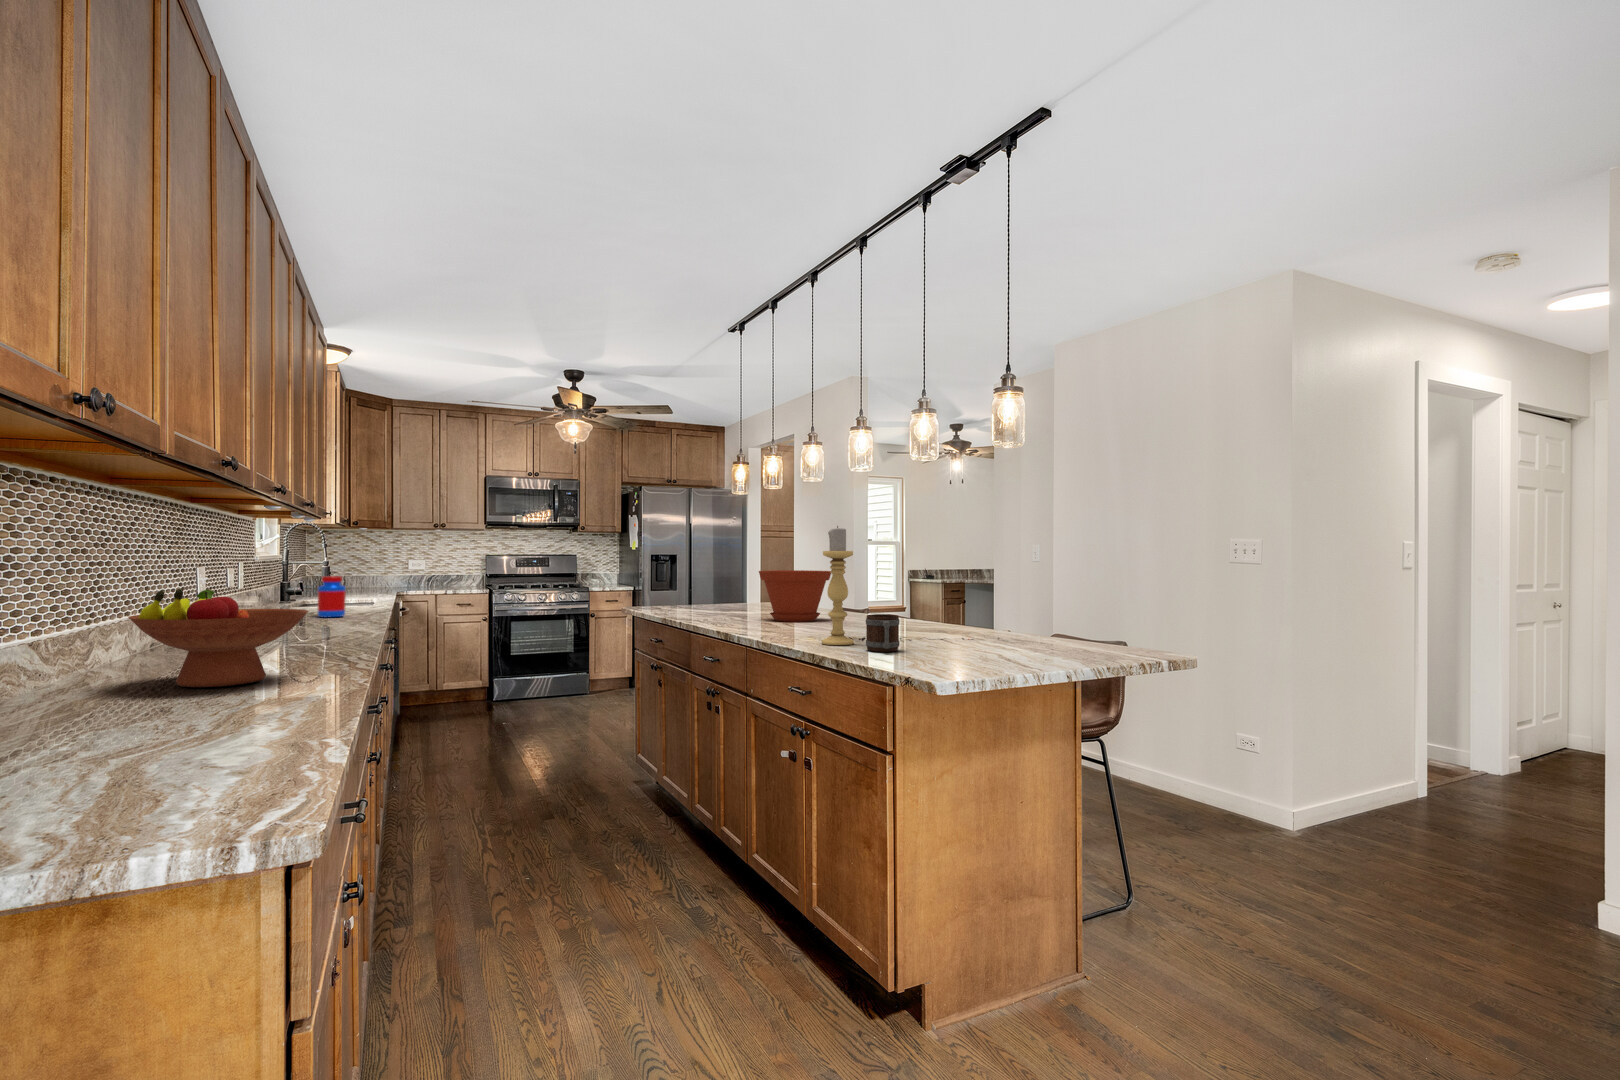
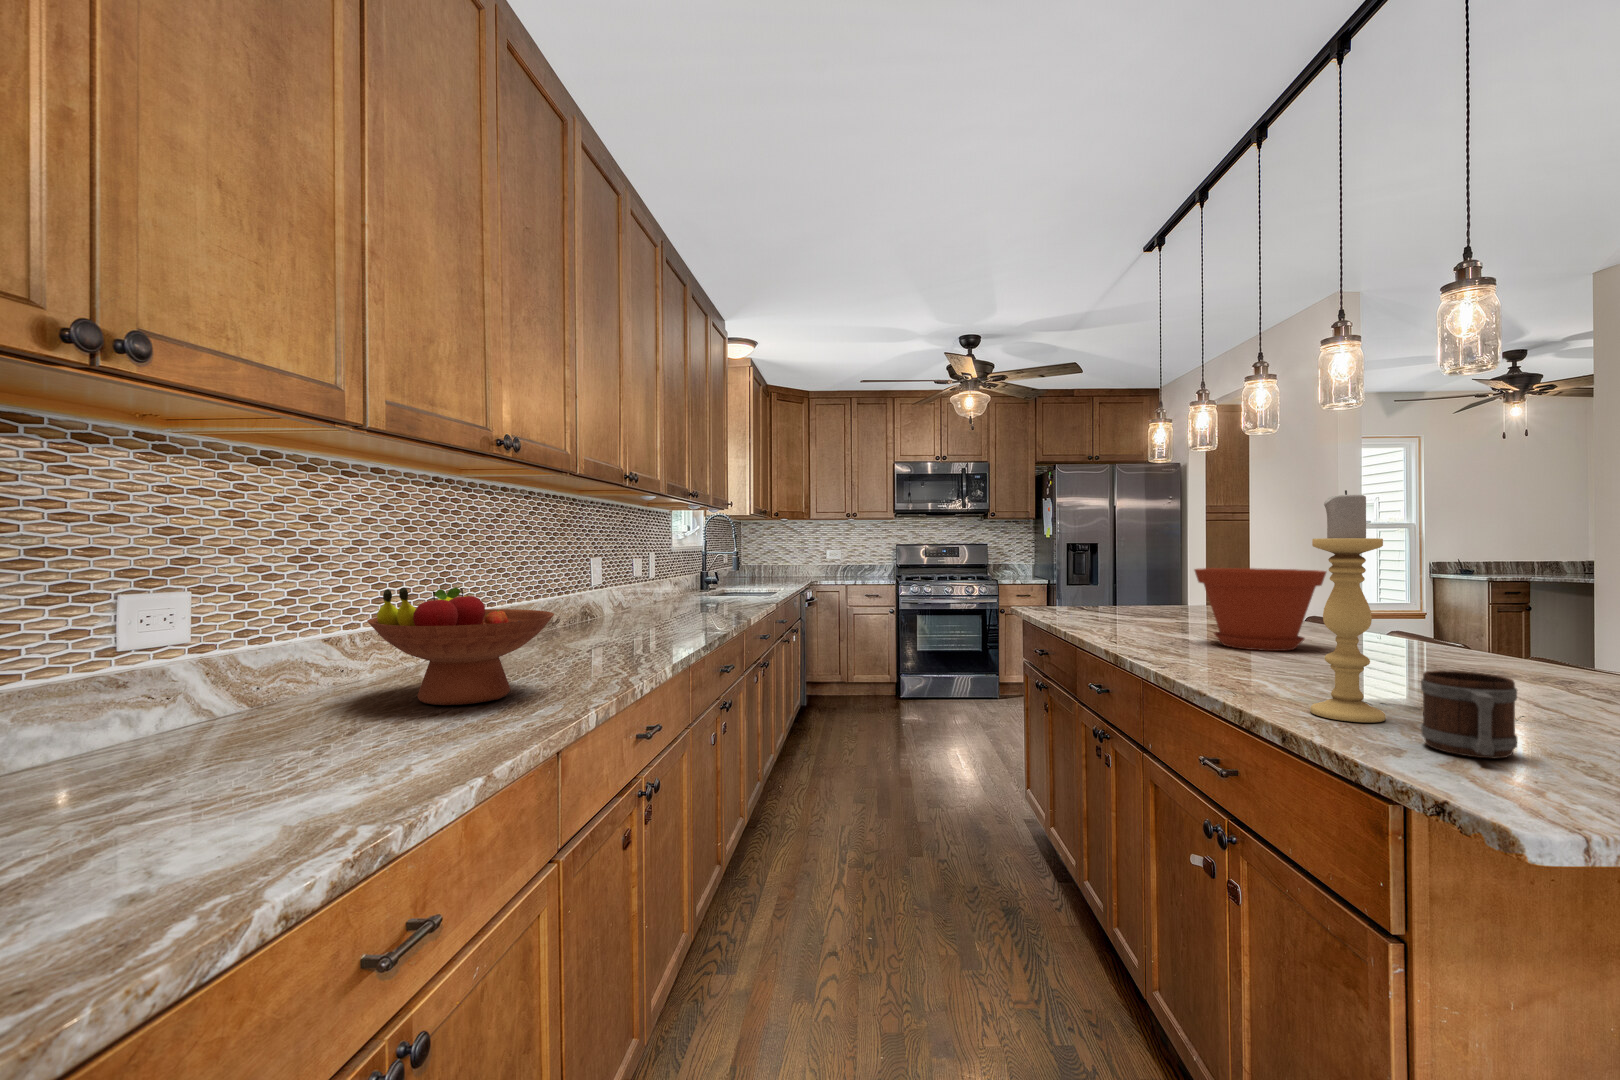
jar: present [318,576,346,617] -> none [703,567,727,608]

